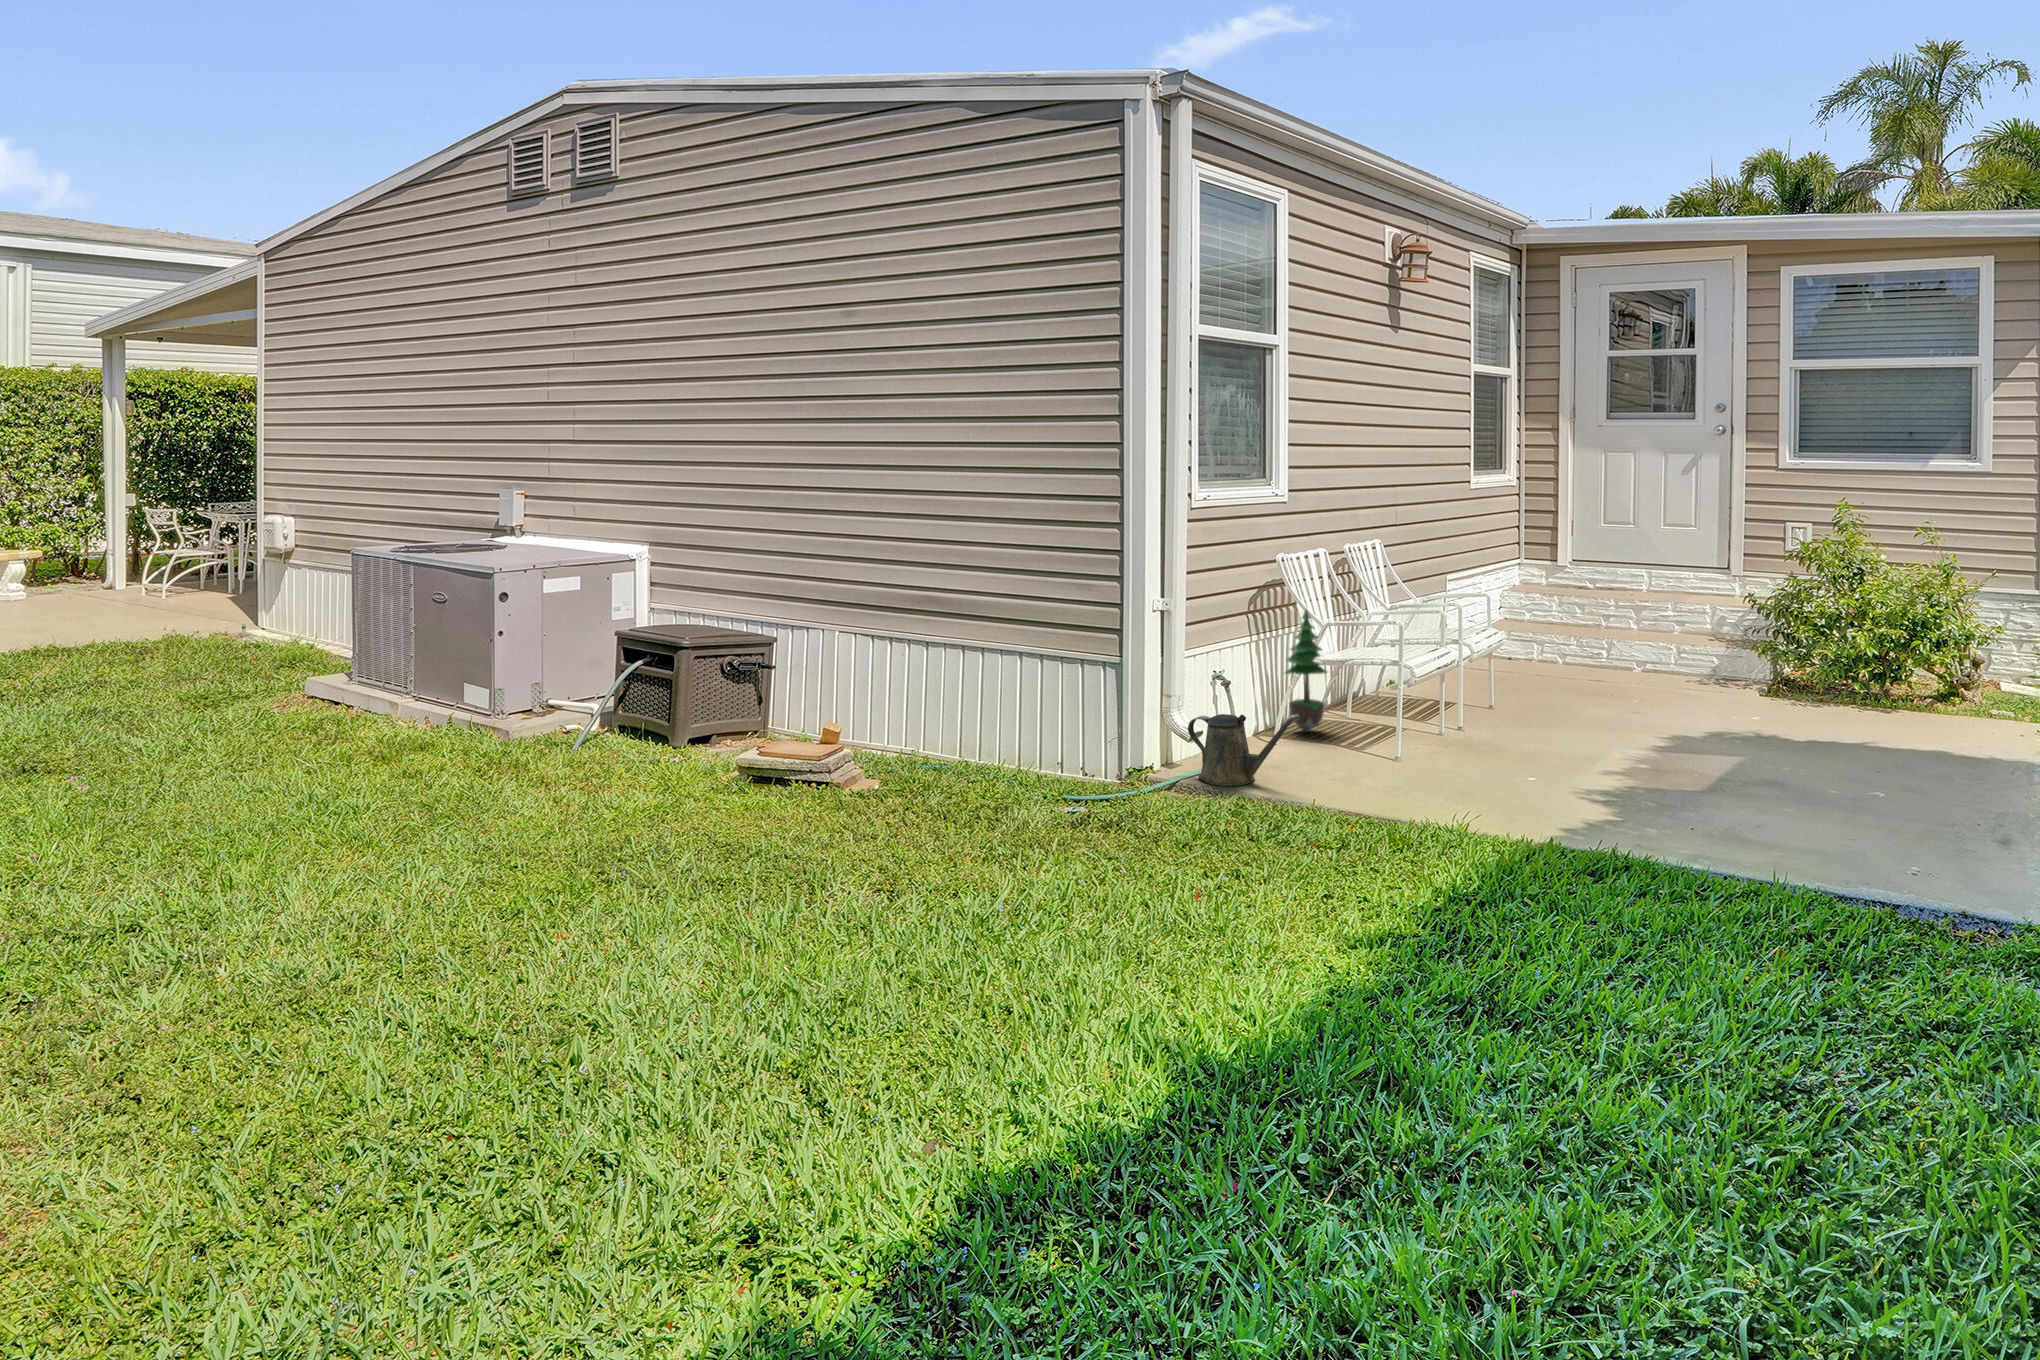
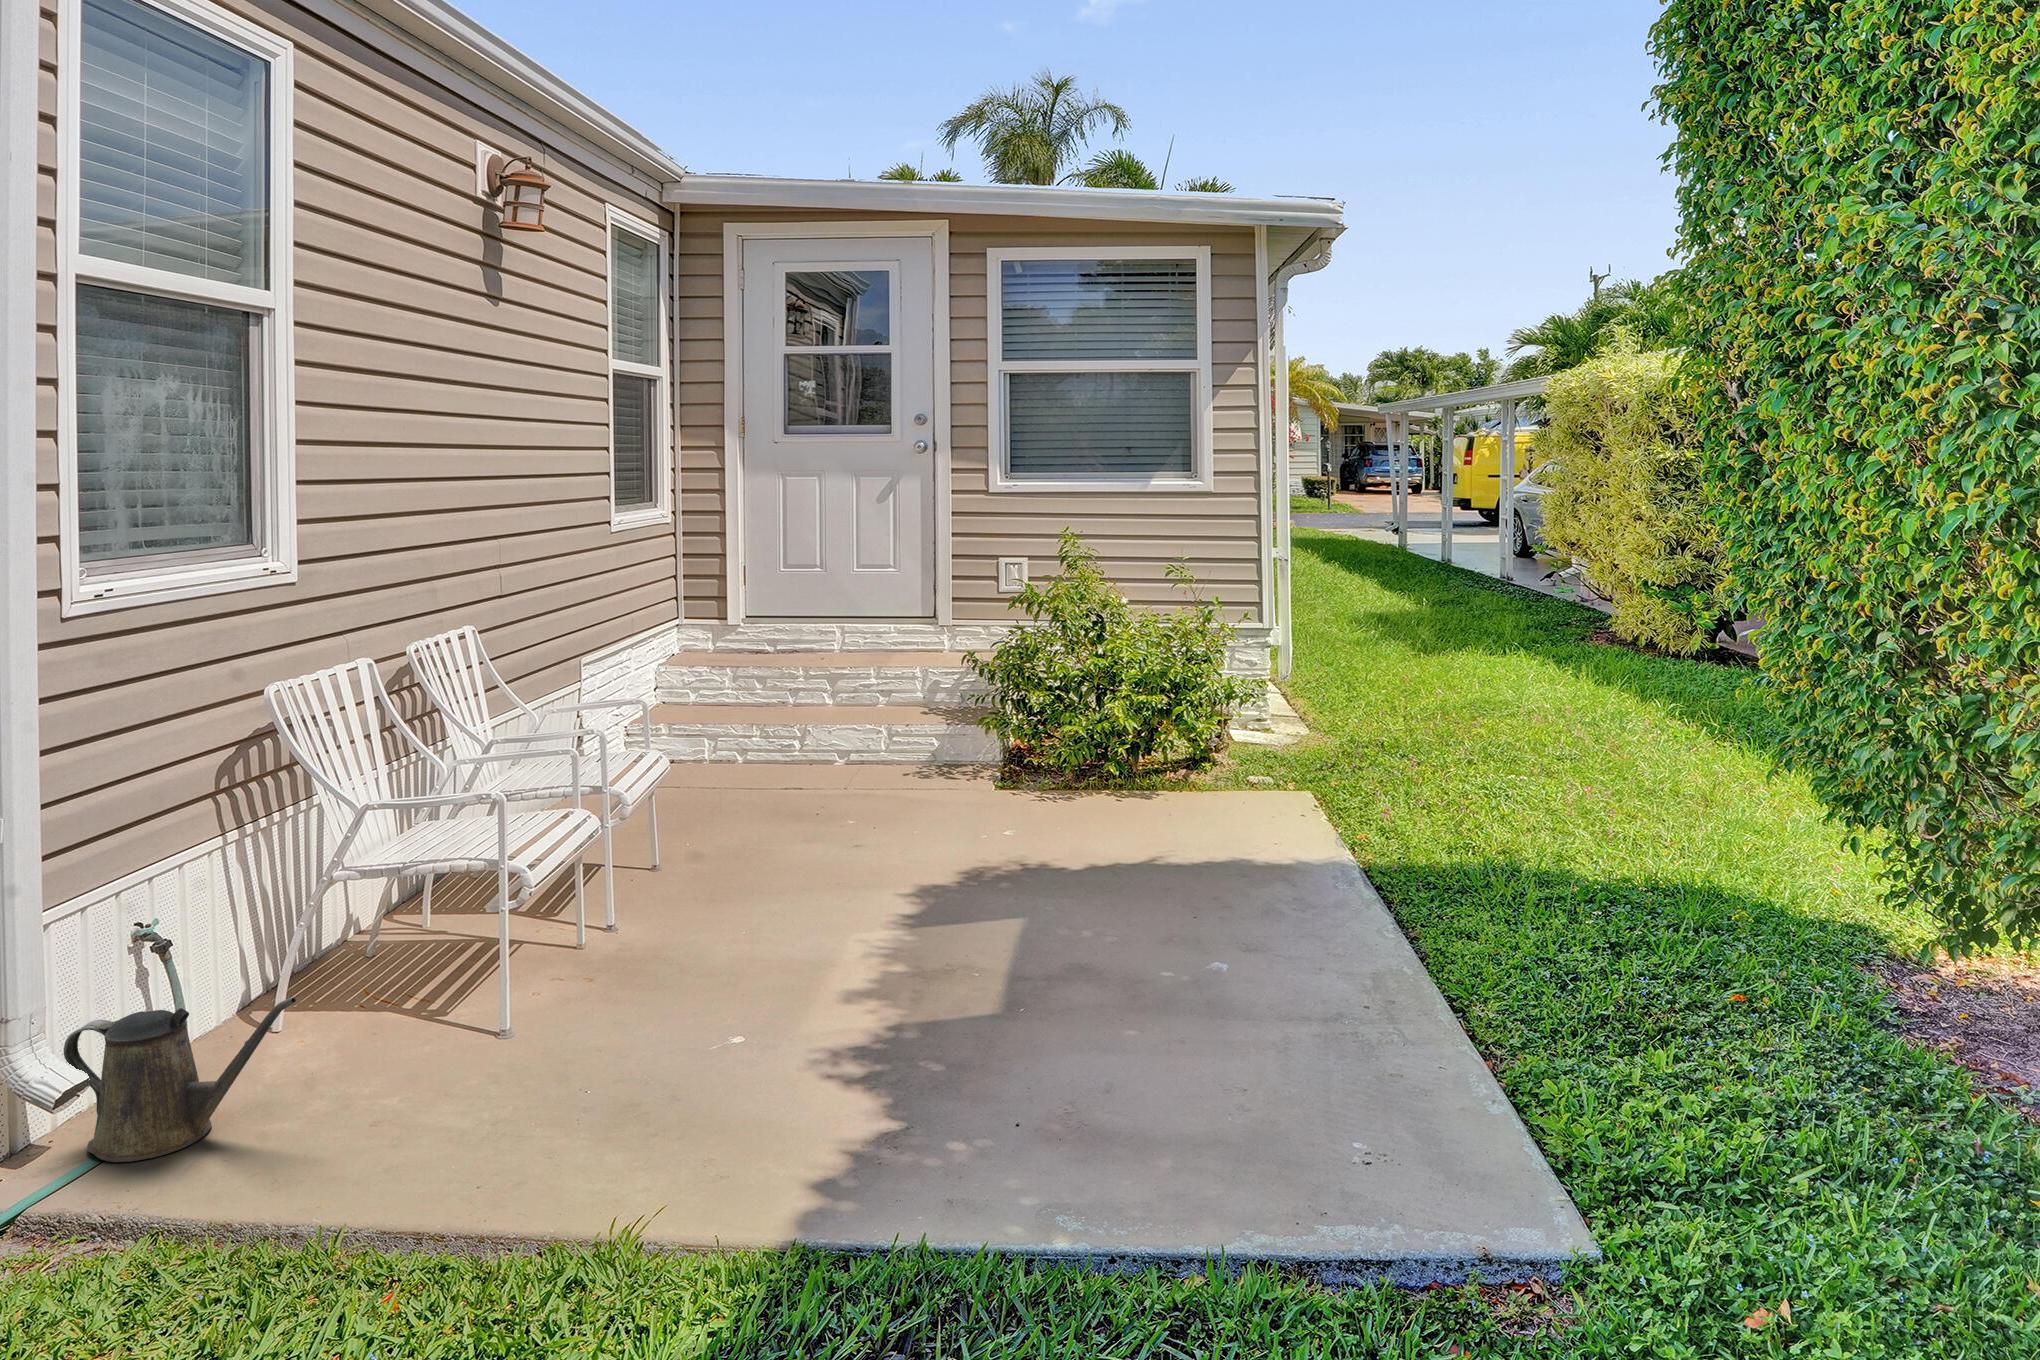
potted tree: present [1284,610,1326,732] -> none [291,764,375,980]

